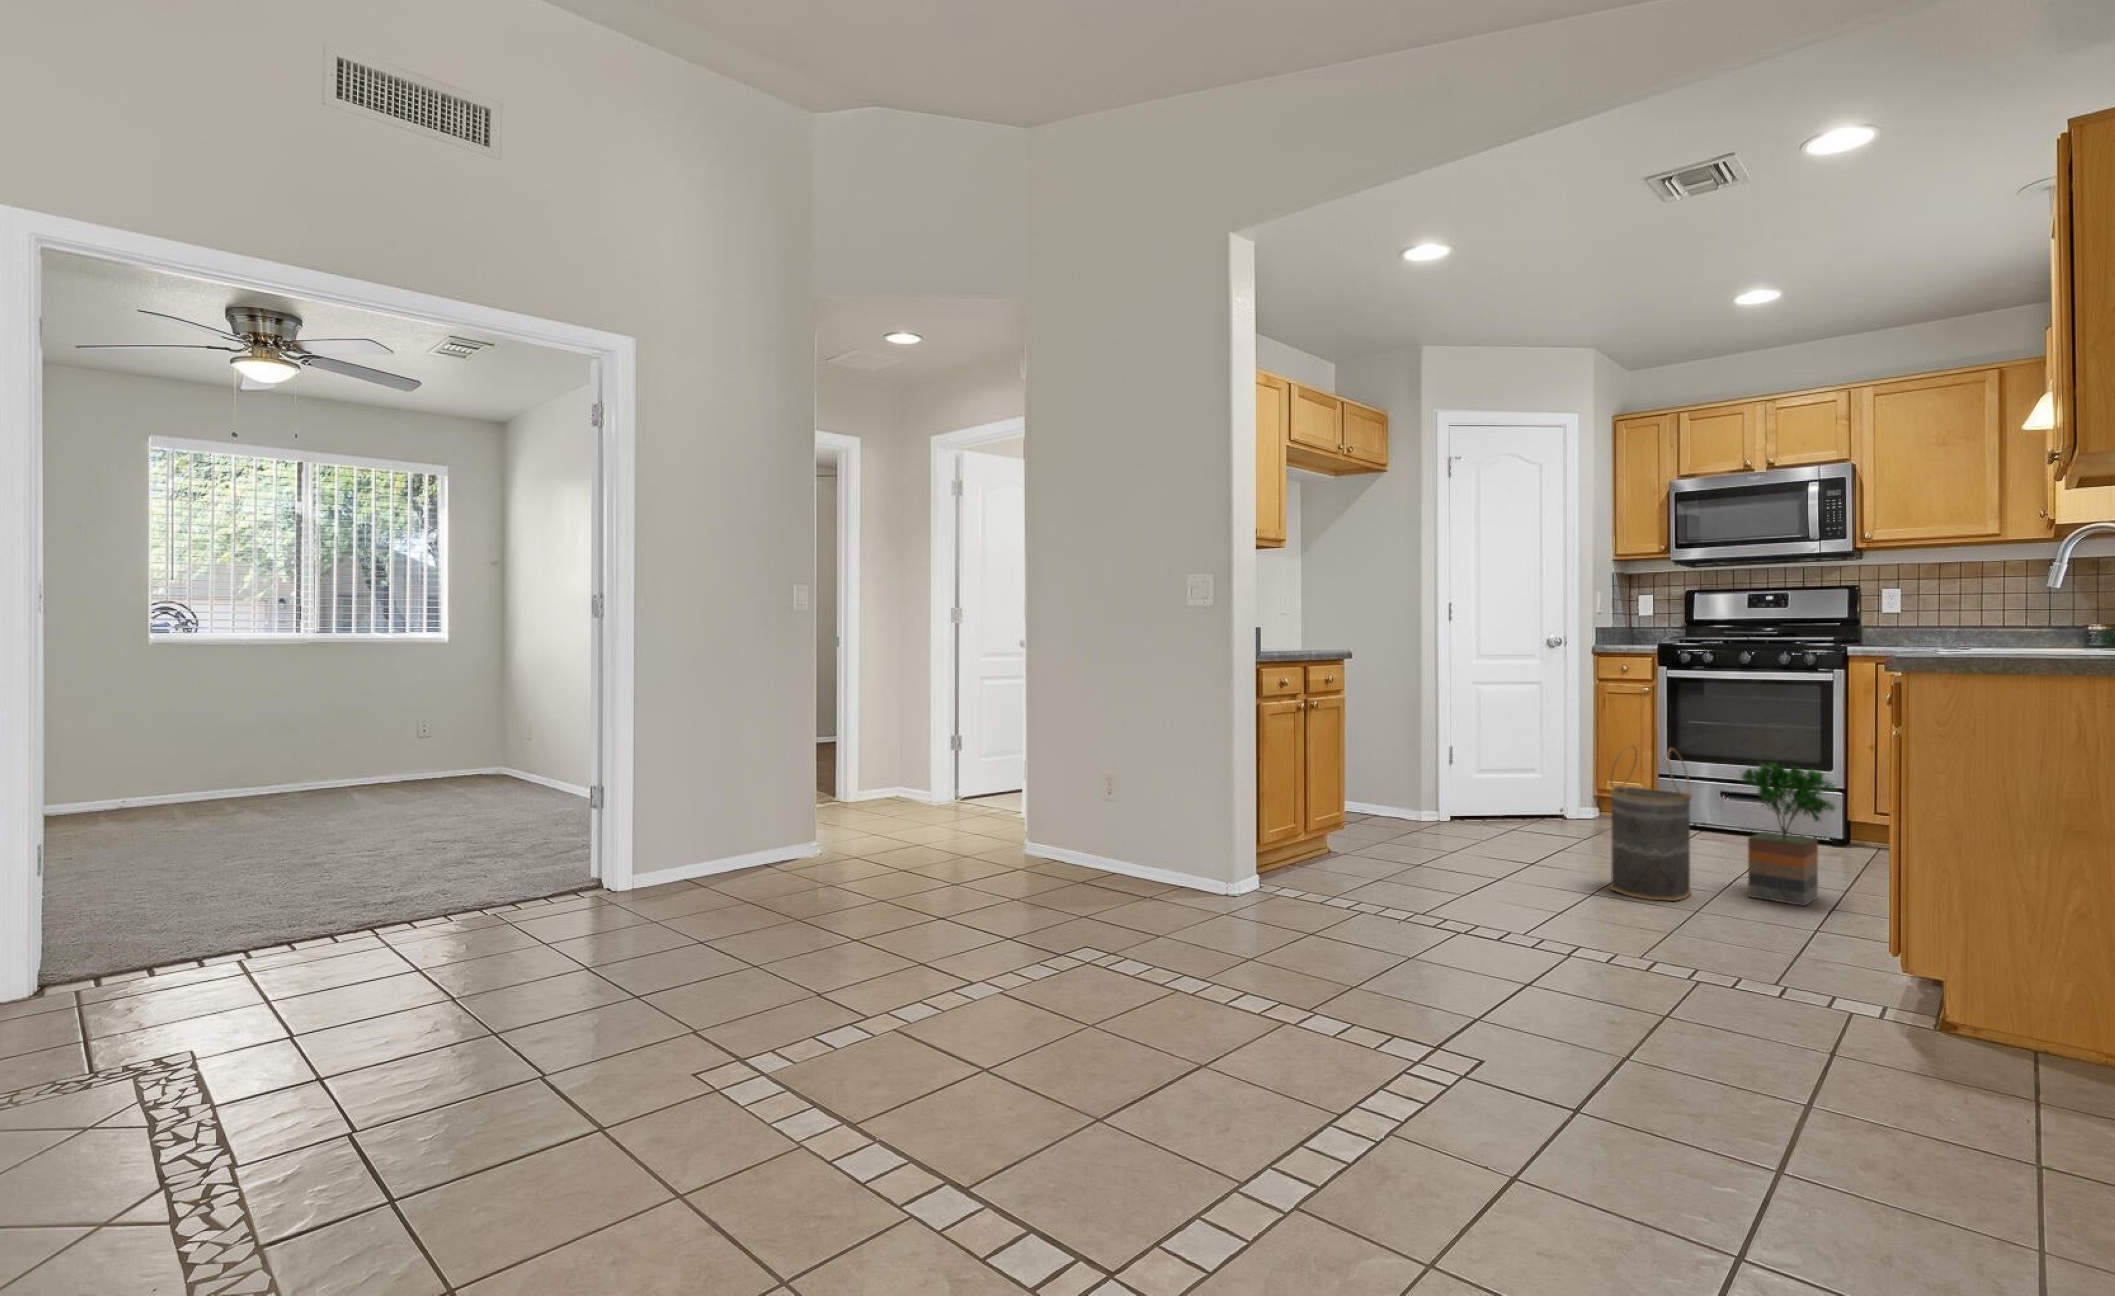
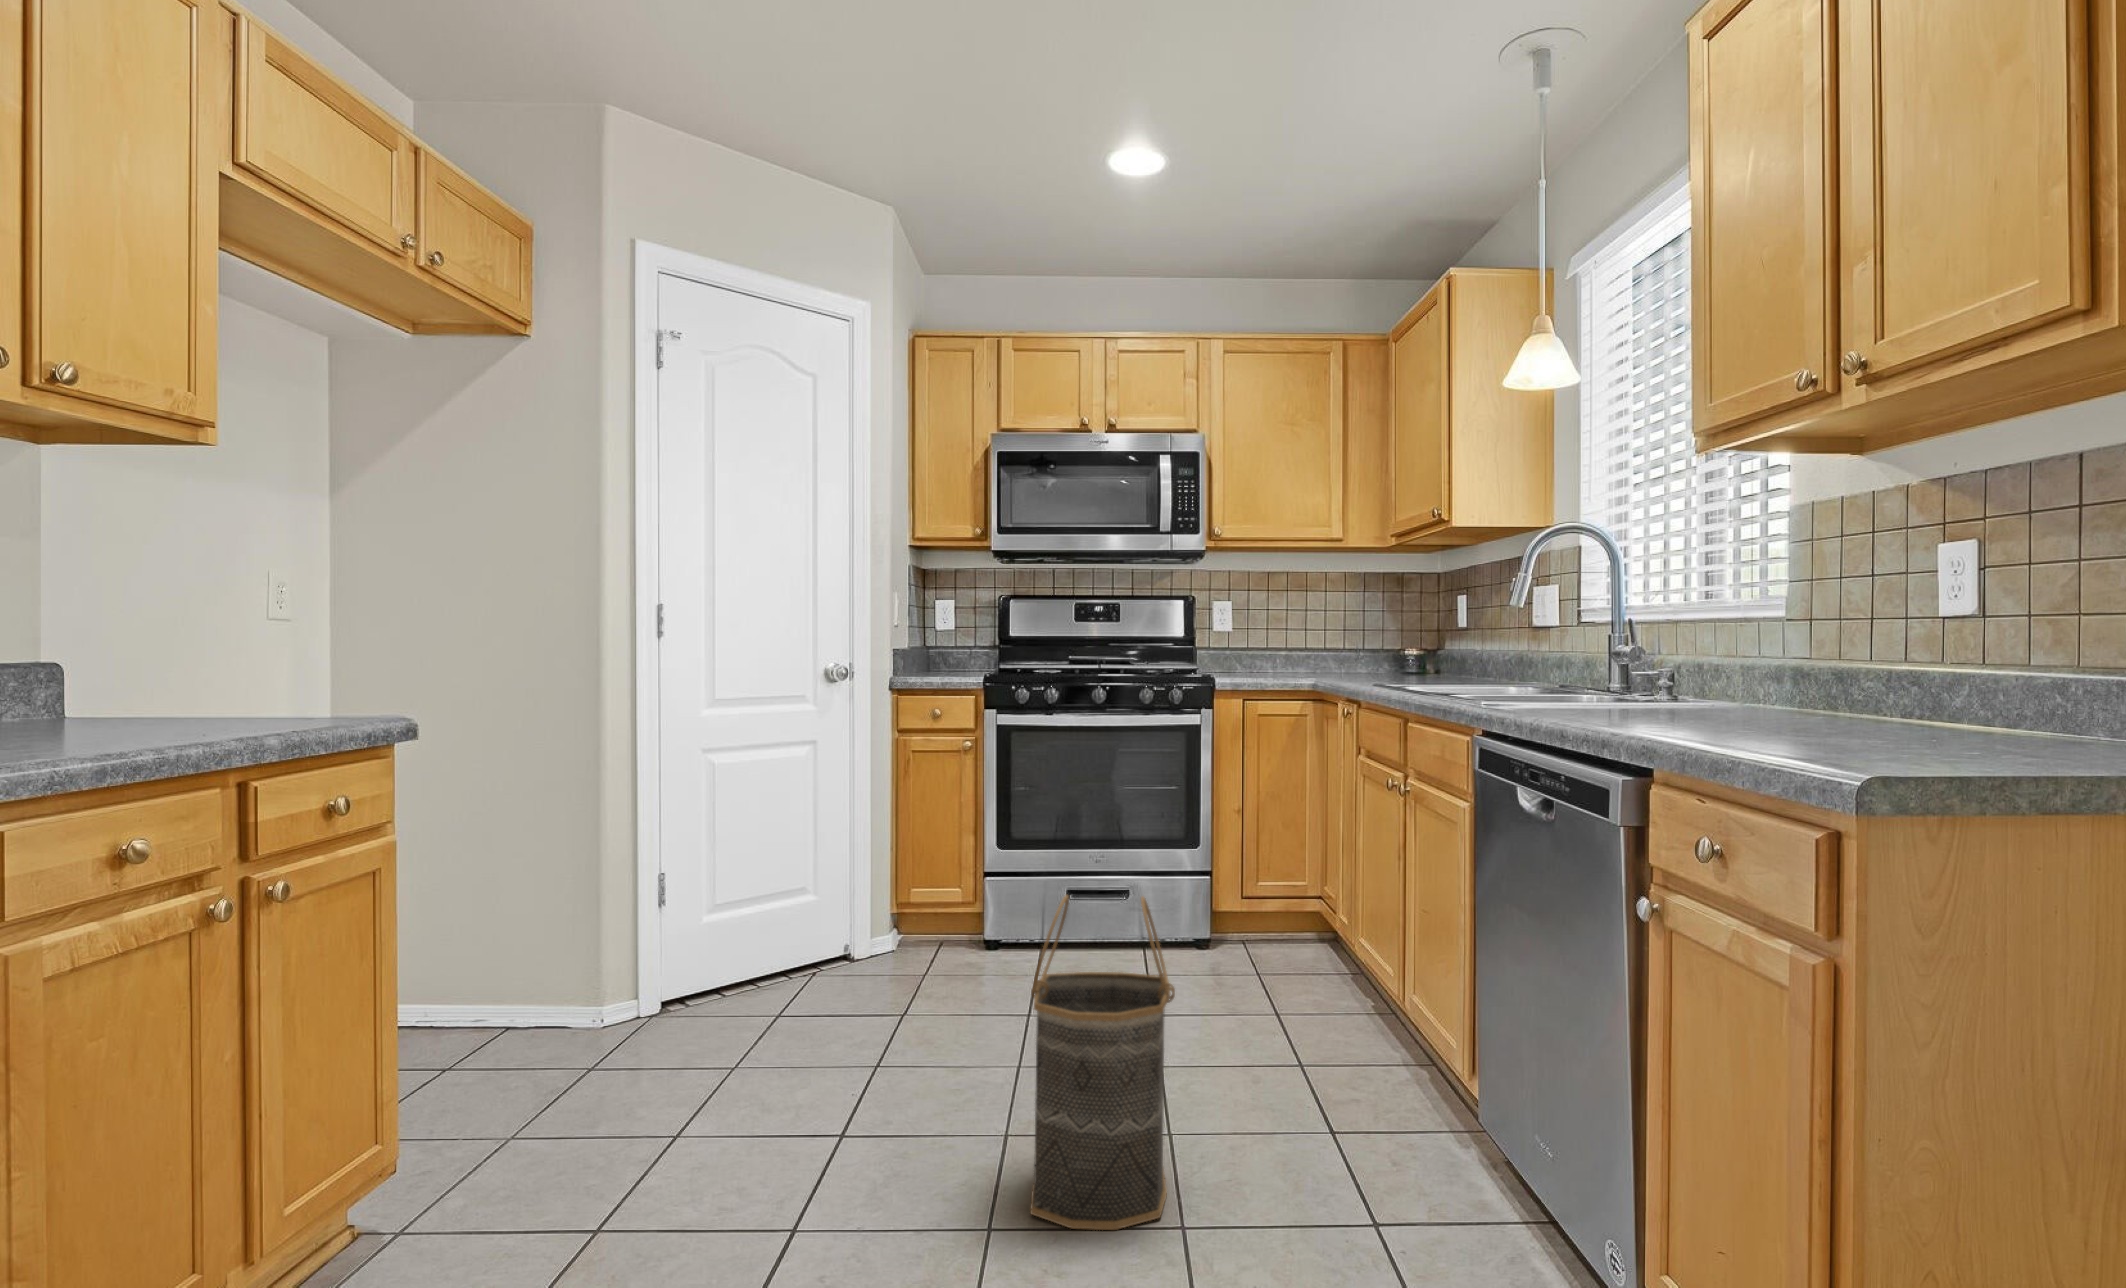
potted tree: present [1741,763,1837,906] -> none [1210,887,1372,1149]

